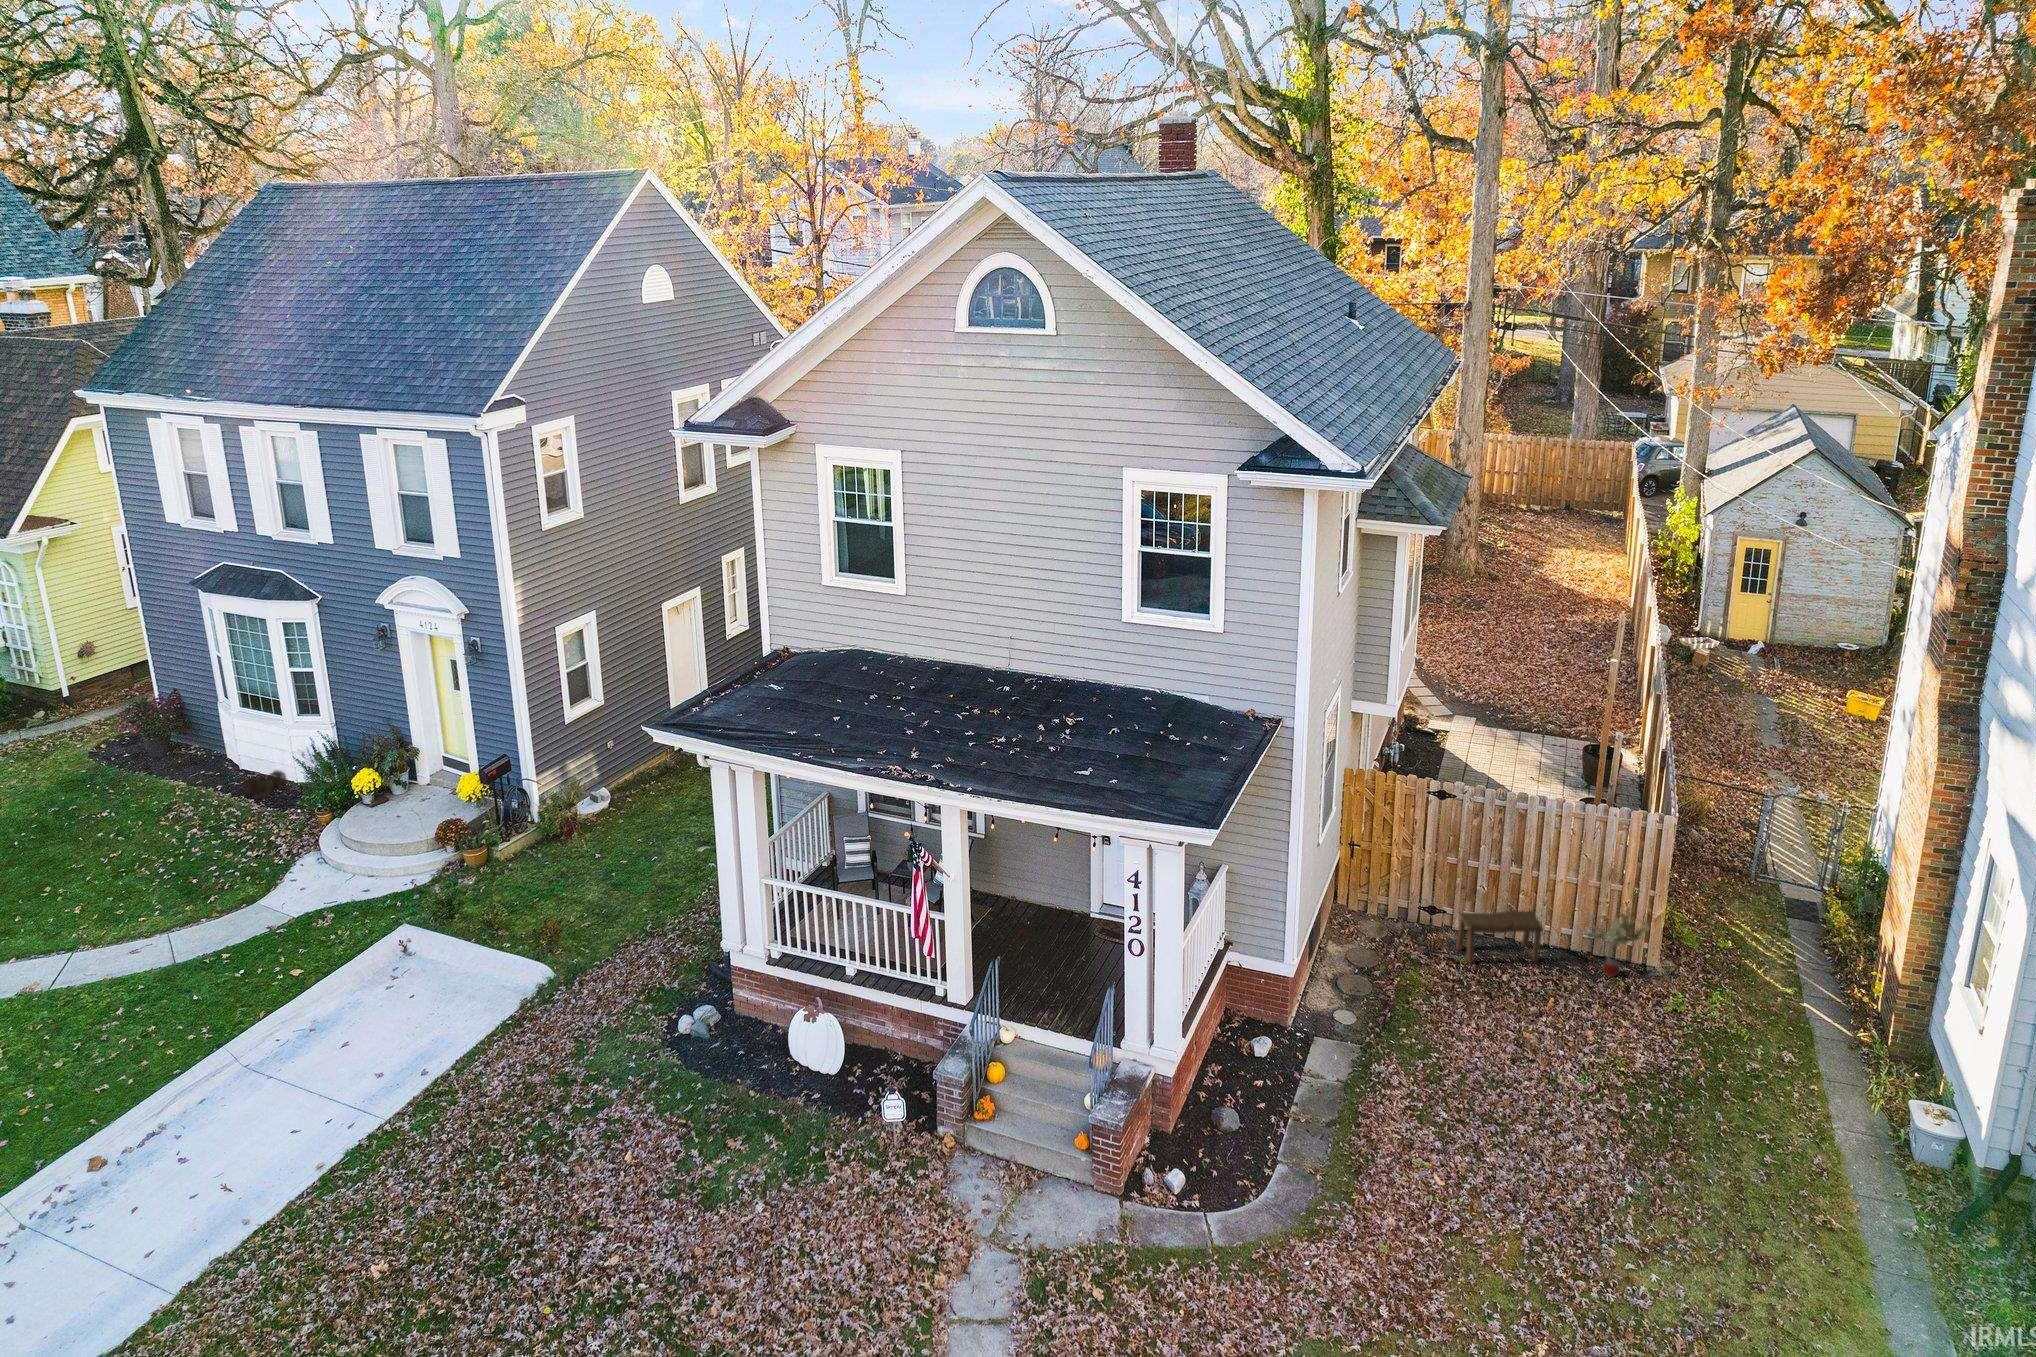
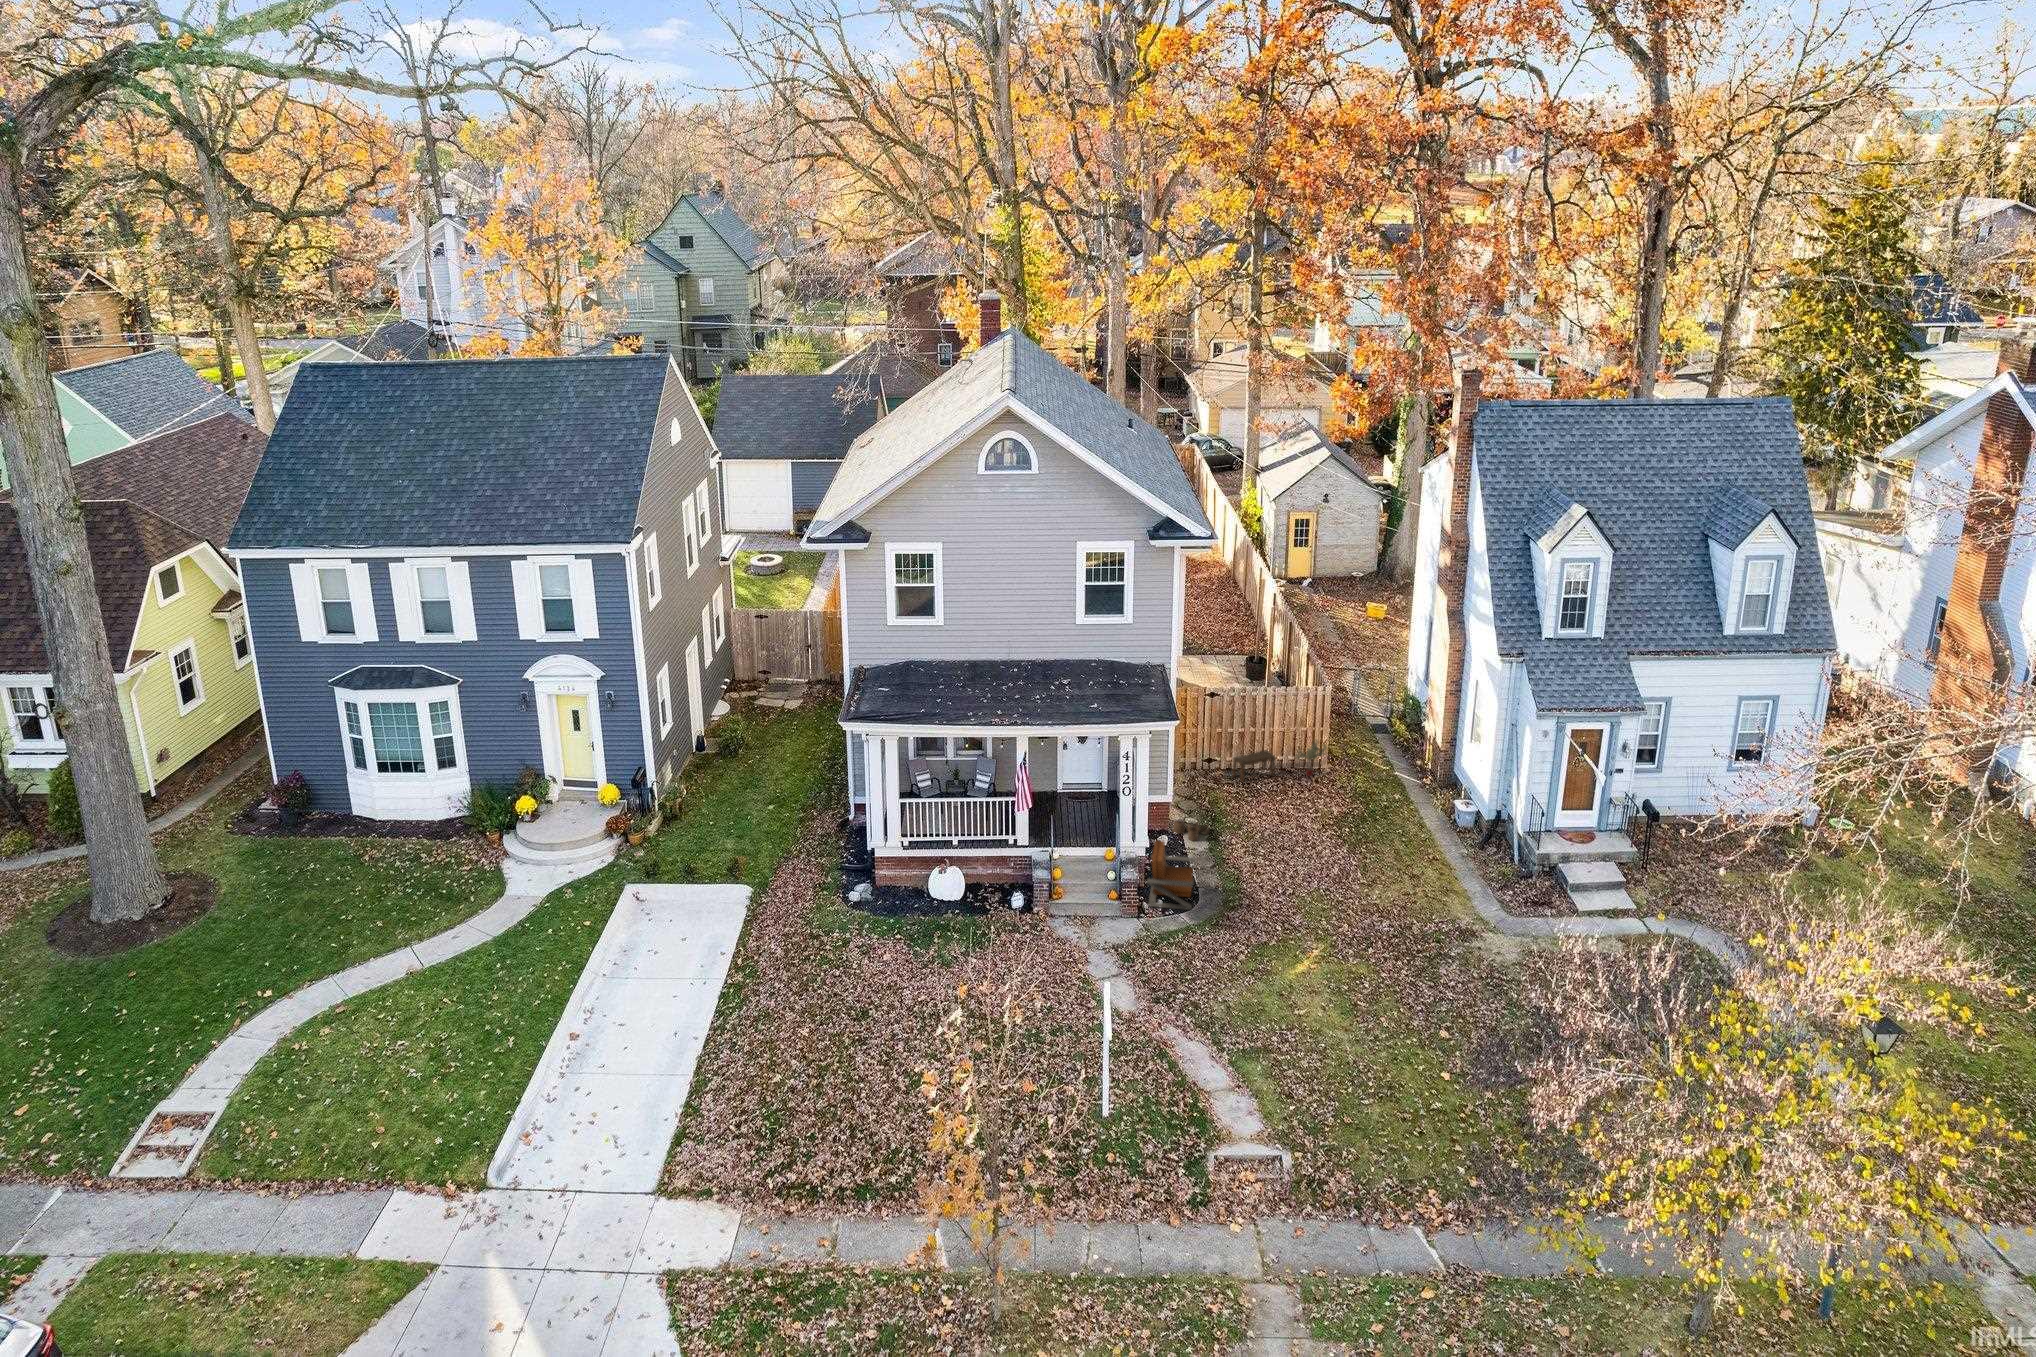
woven basket: present [242,770,287,799] -> present [1173,821,1210,841]
lounge chair: none [1135,1048,1262,1208] -> present [1147,841,1195,910]

